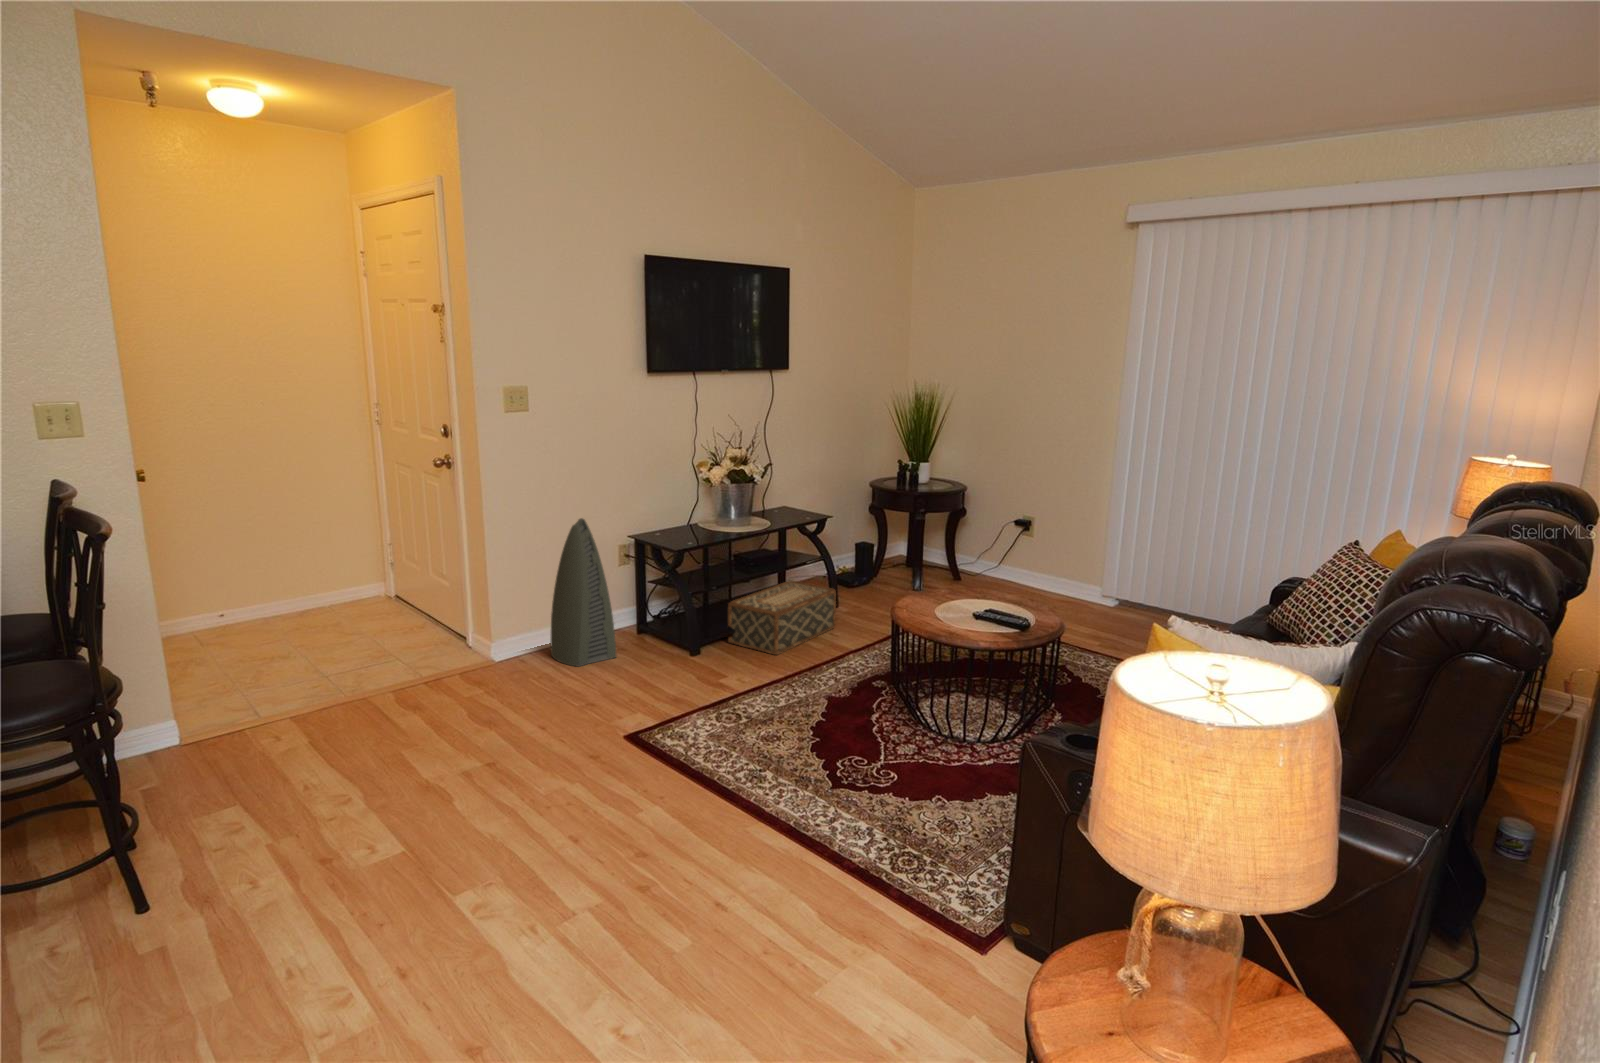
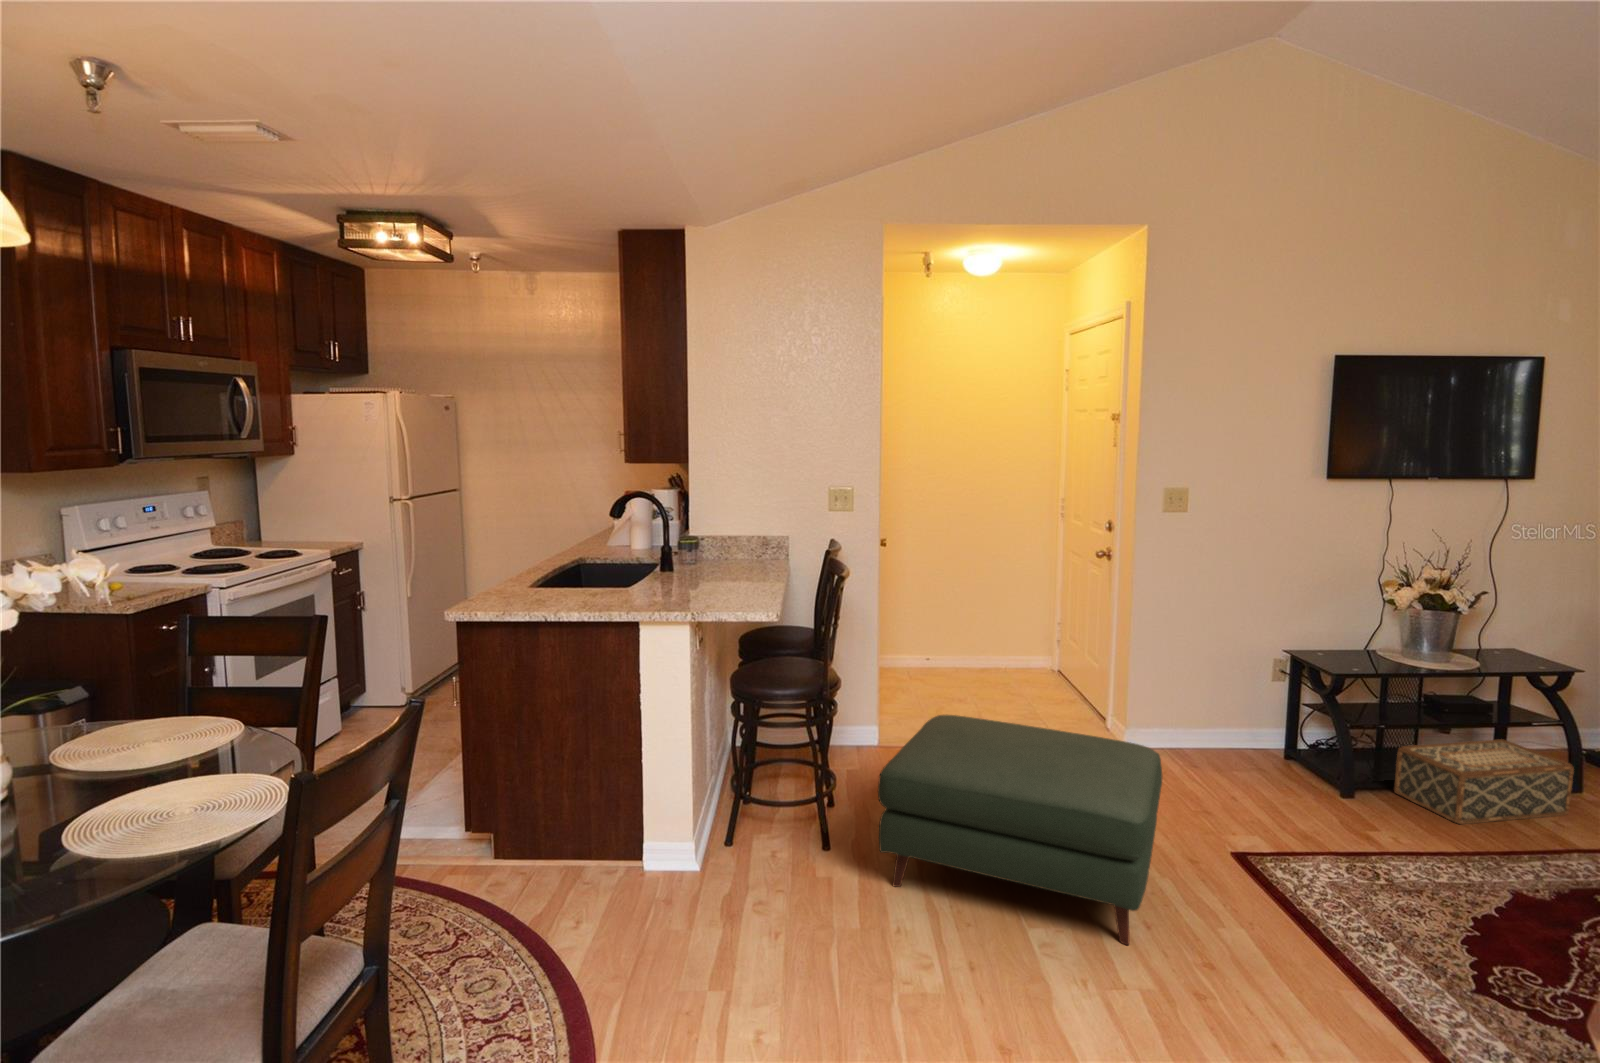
air purifier: present [550,518,616,667] -> none [1182,626,1251,774]
ottoman: none [172,654,567,938] -> present [878,715,1162,945]

